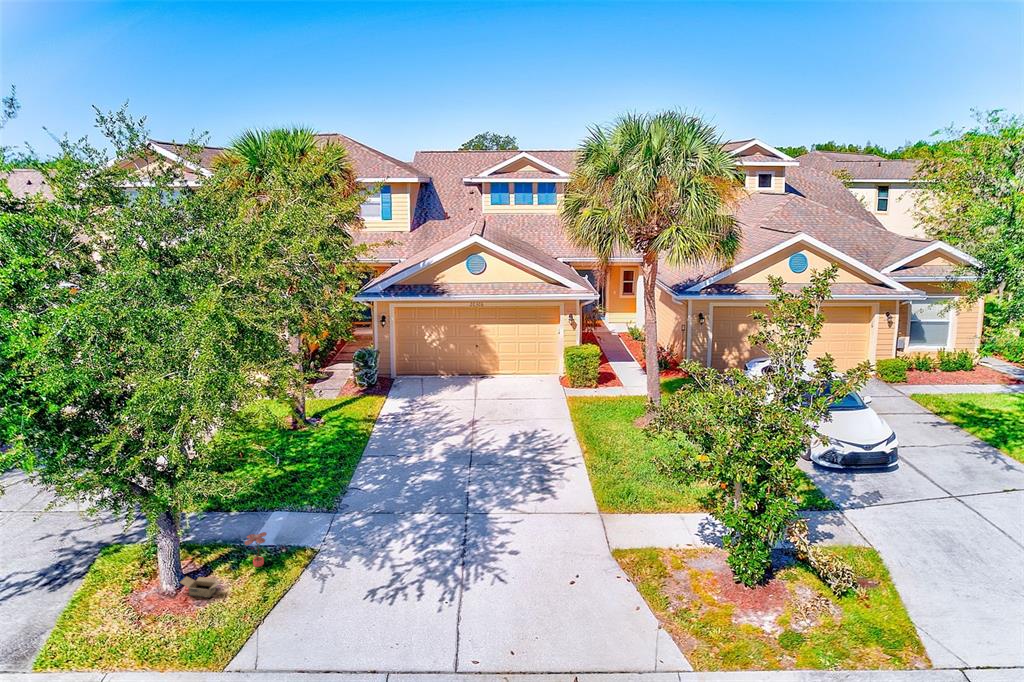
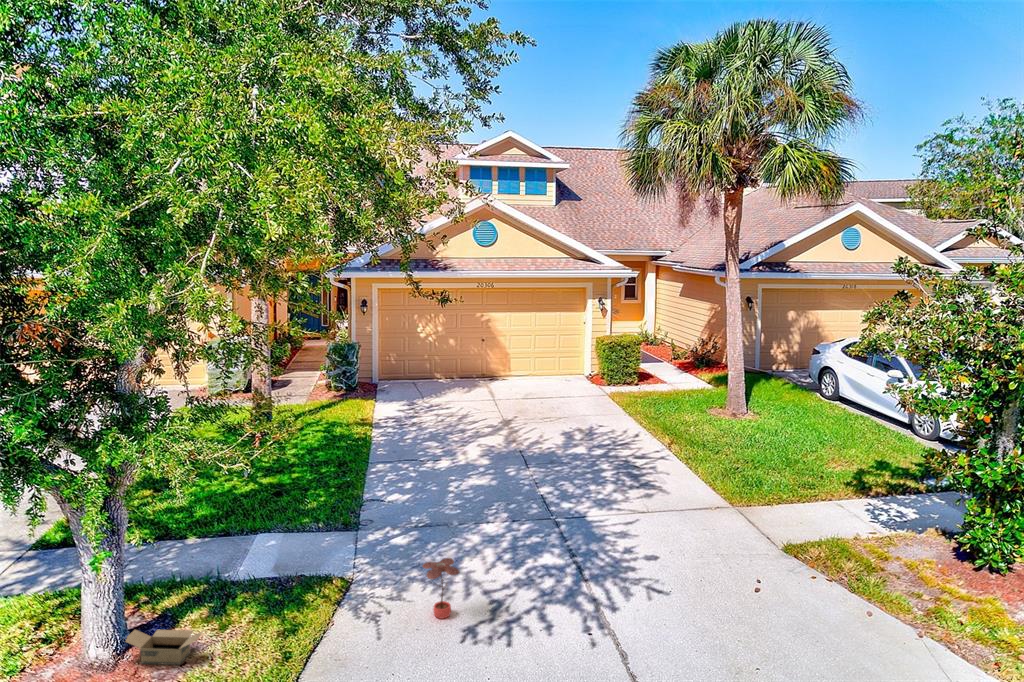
potted plant: present [245,532,267,567] -> present [423,558,460,619]

